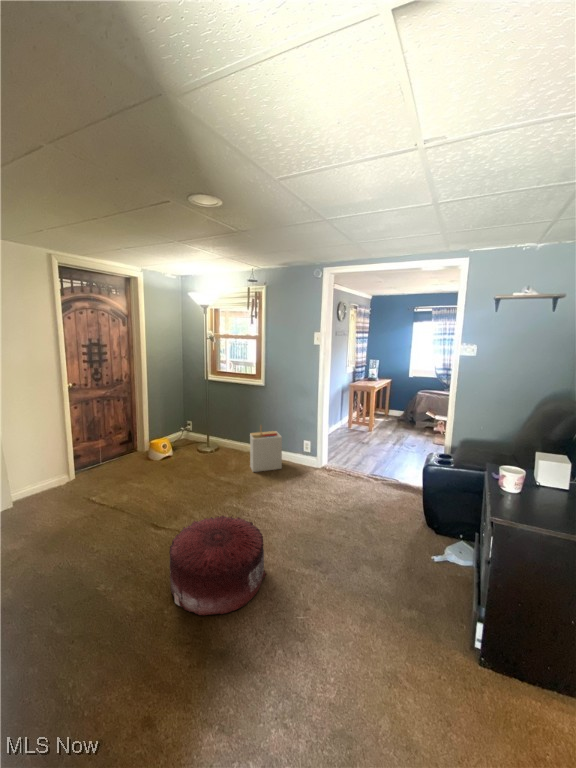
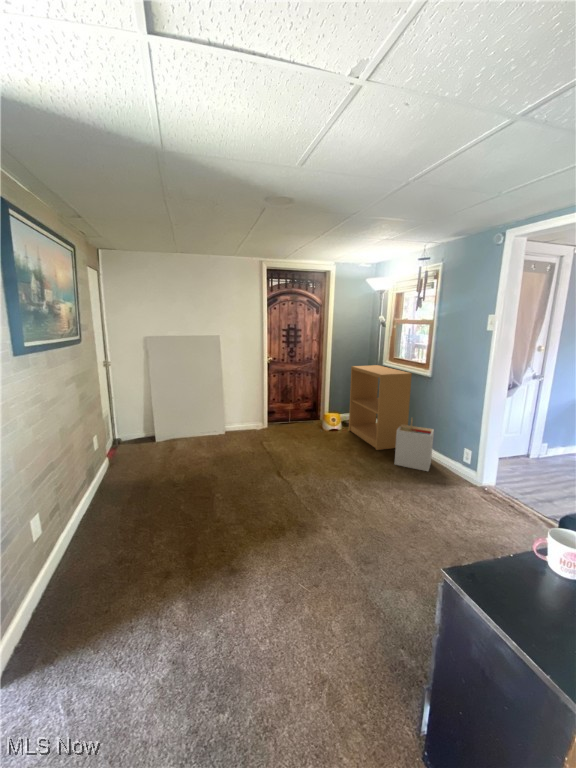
bookshelf: none [177,380,245,464] -> present [349,365,412,450]
pouf: present [169,516,266,615] -> none [234,475,315,554]

